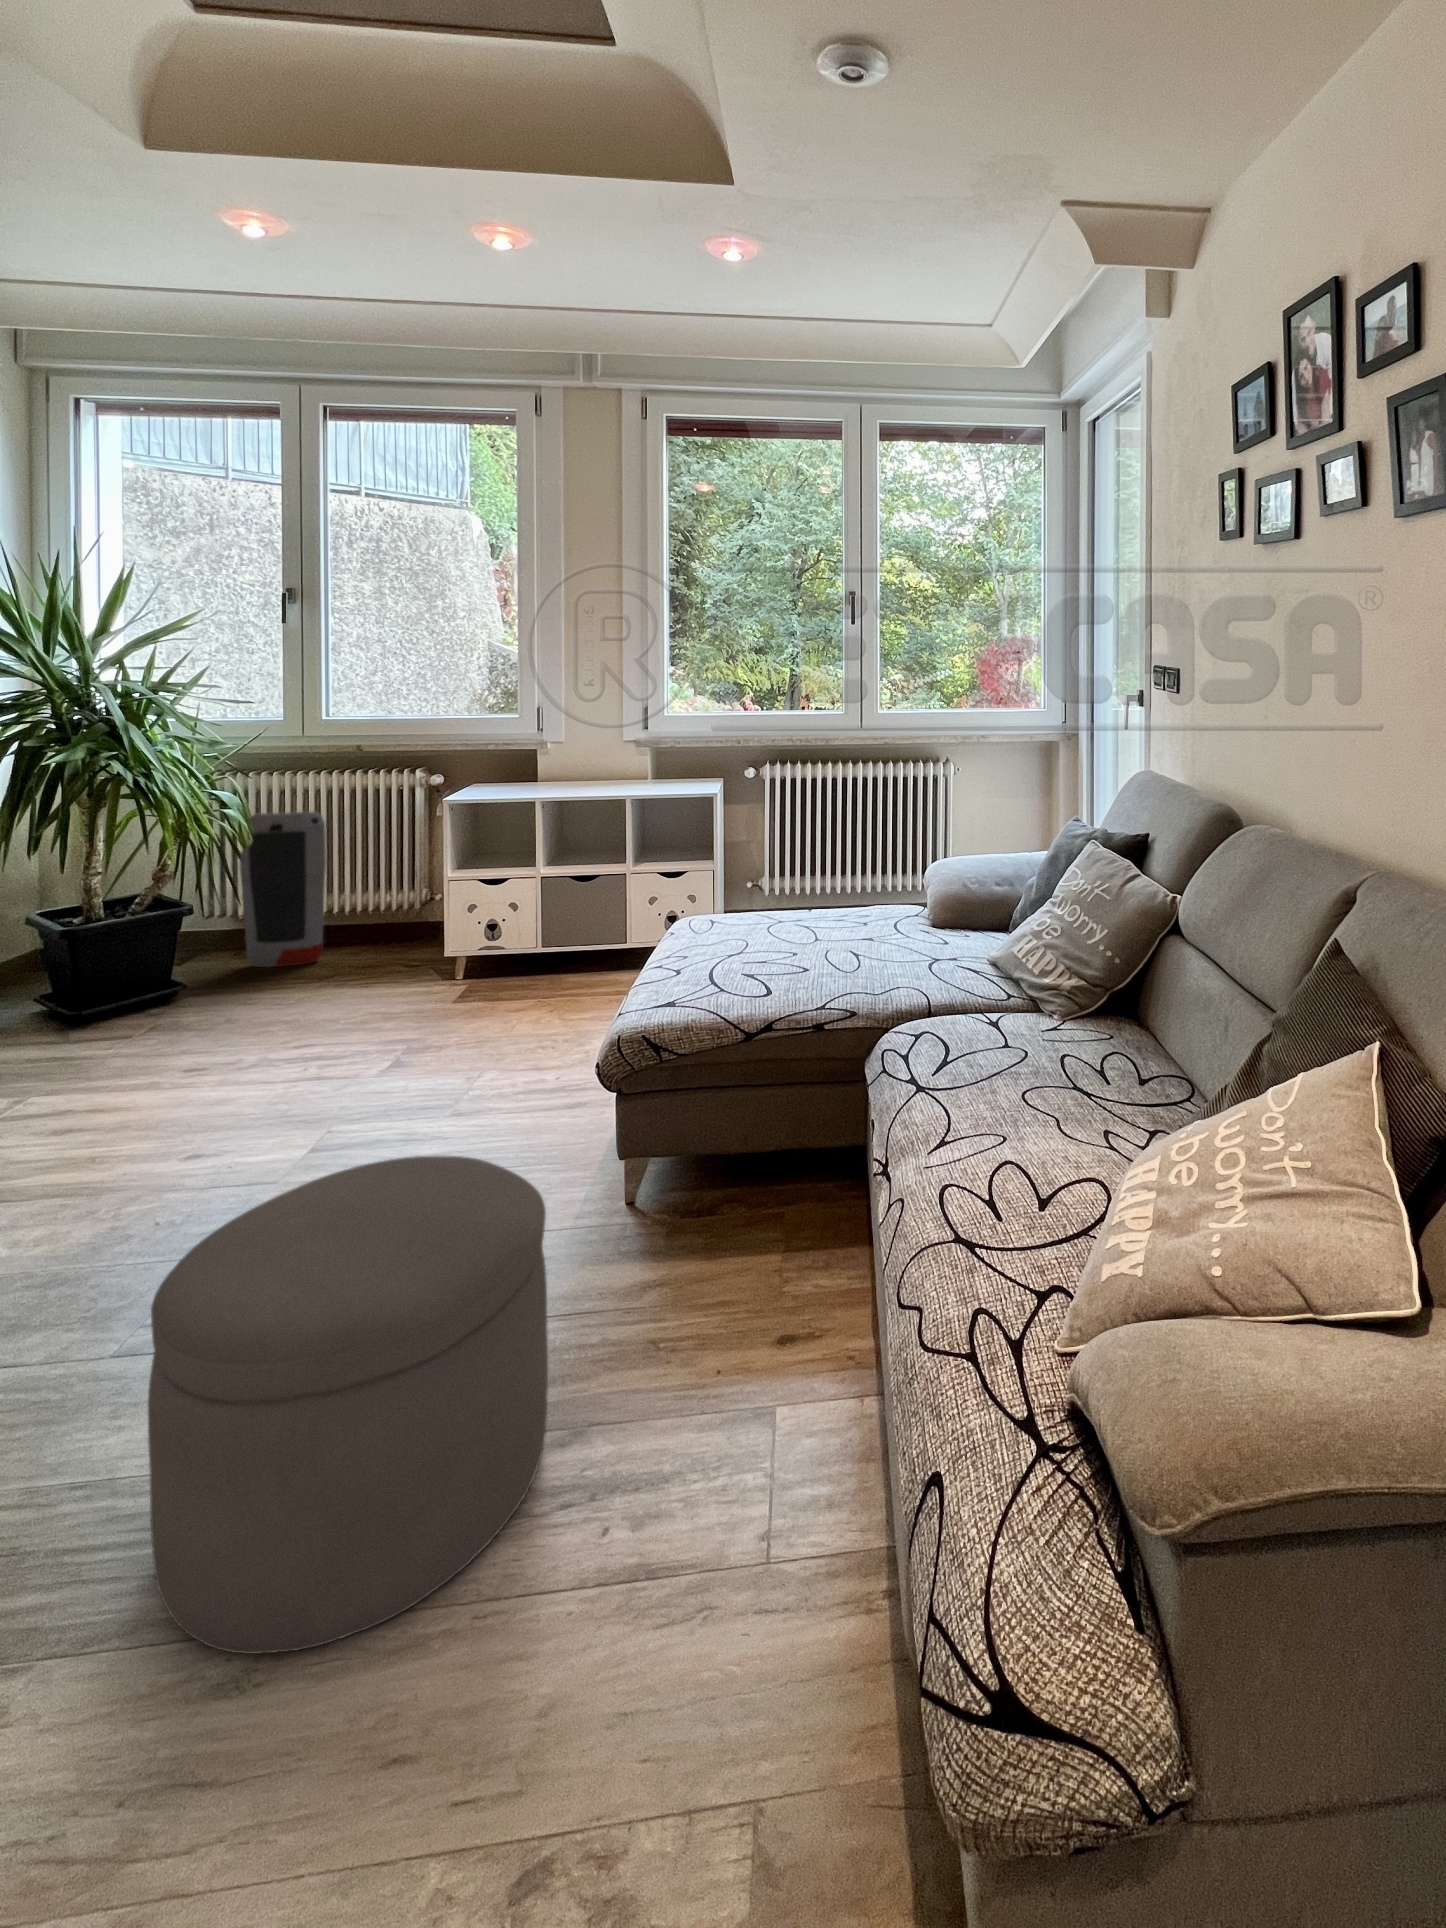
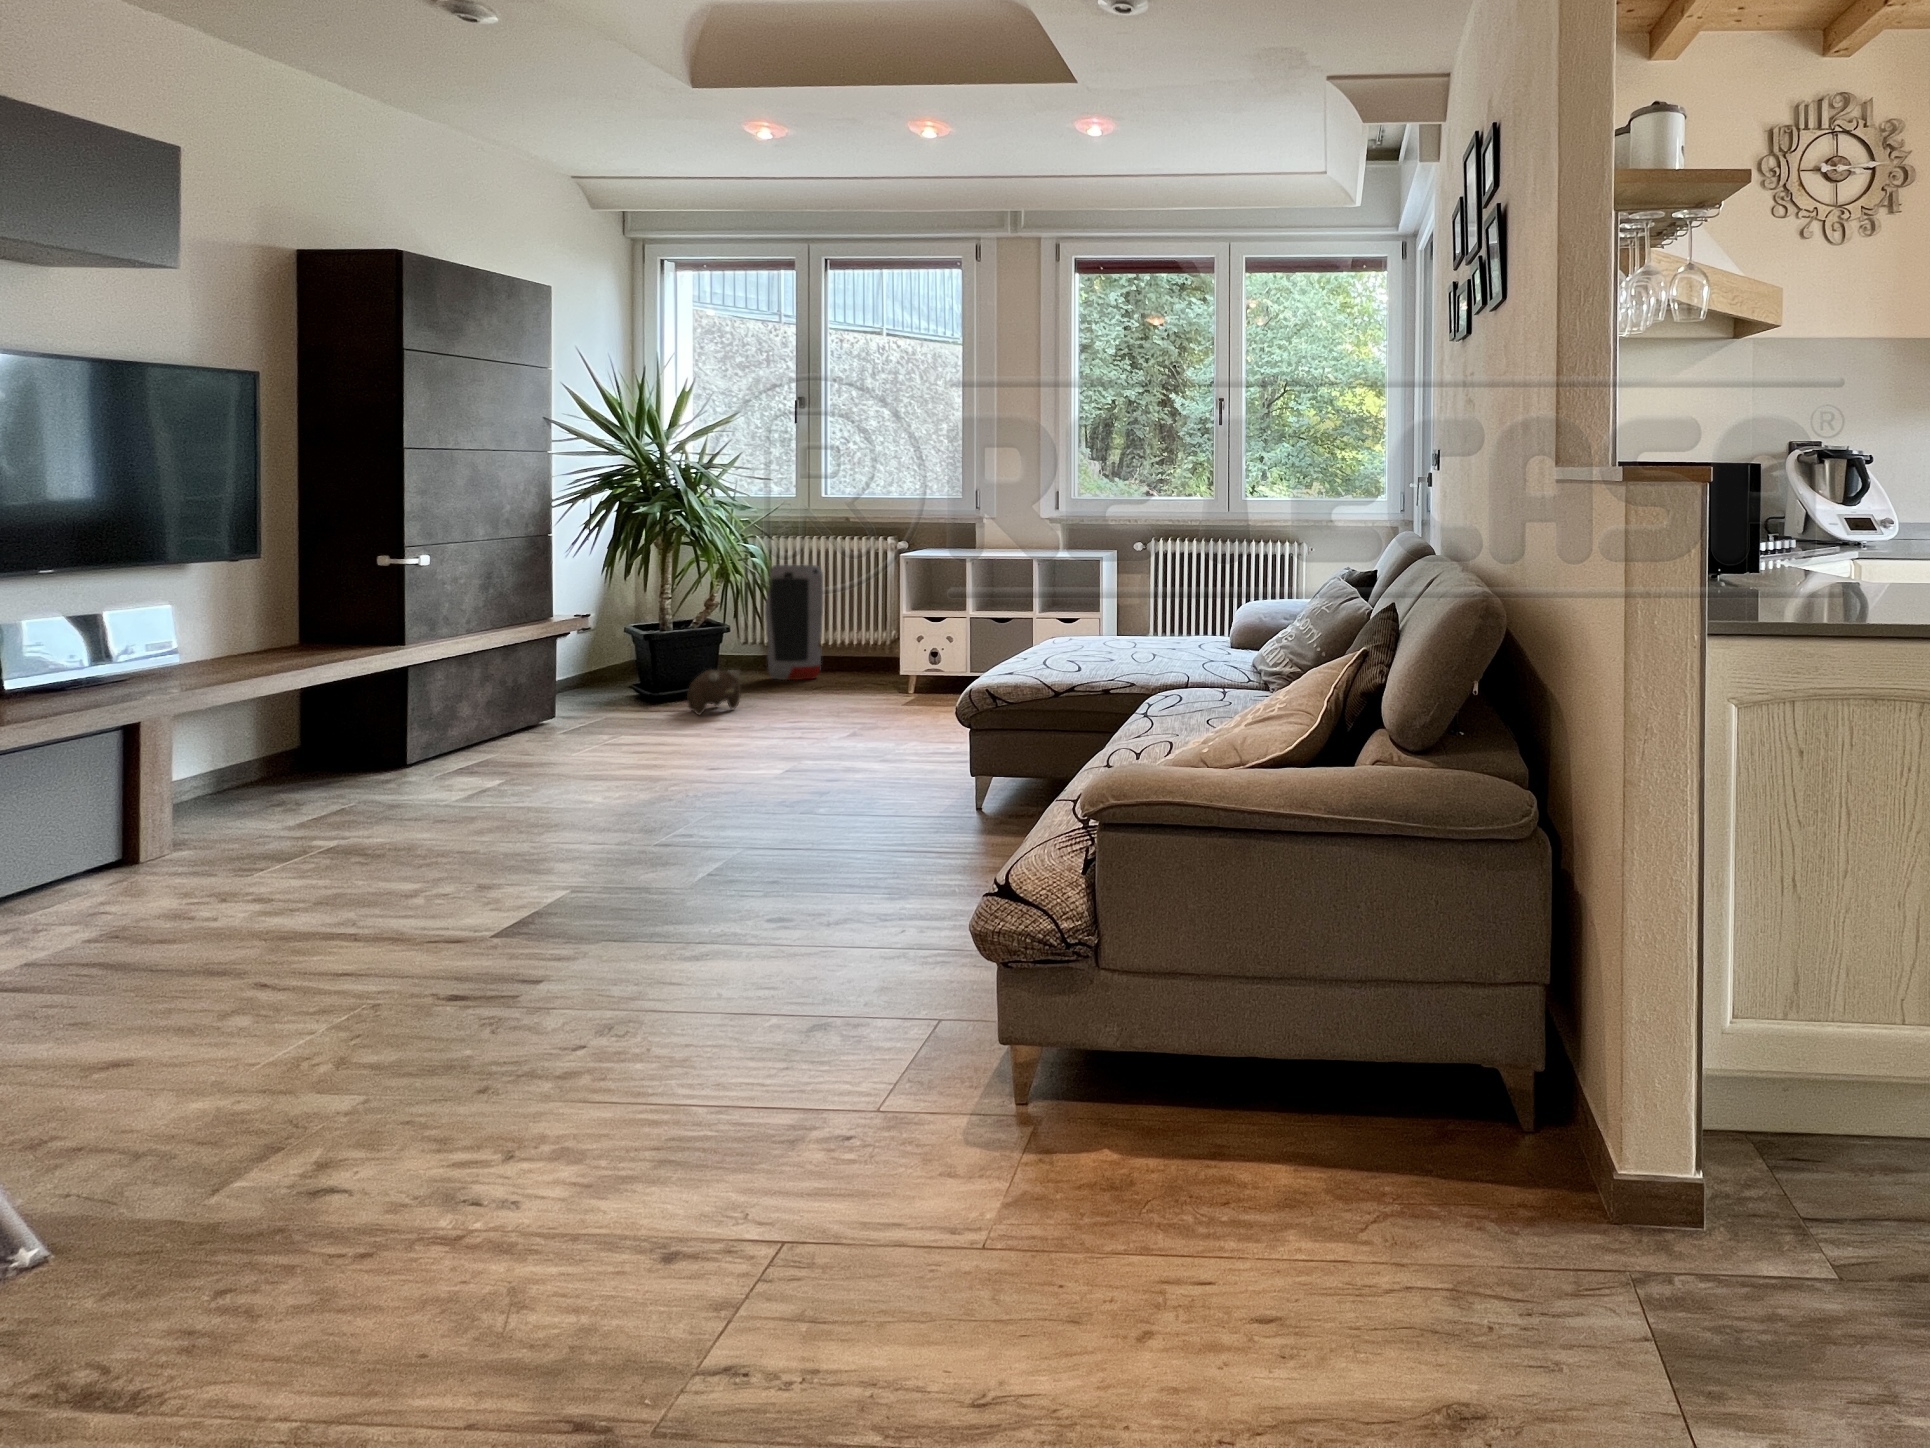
plush toy: none [133,975,216,1045] -> present [687,669,741,715]
ottoman: present [148,1155,548,1654] -> none [660,726,885,953]

